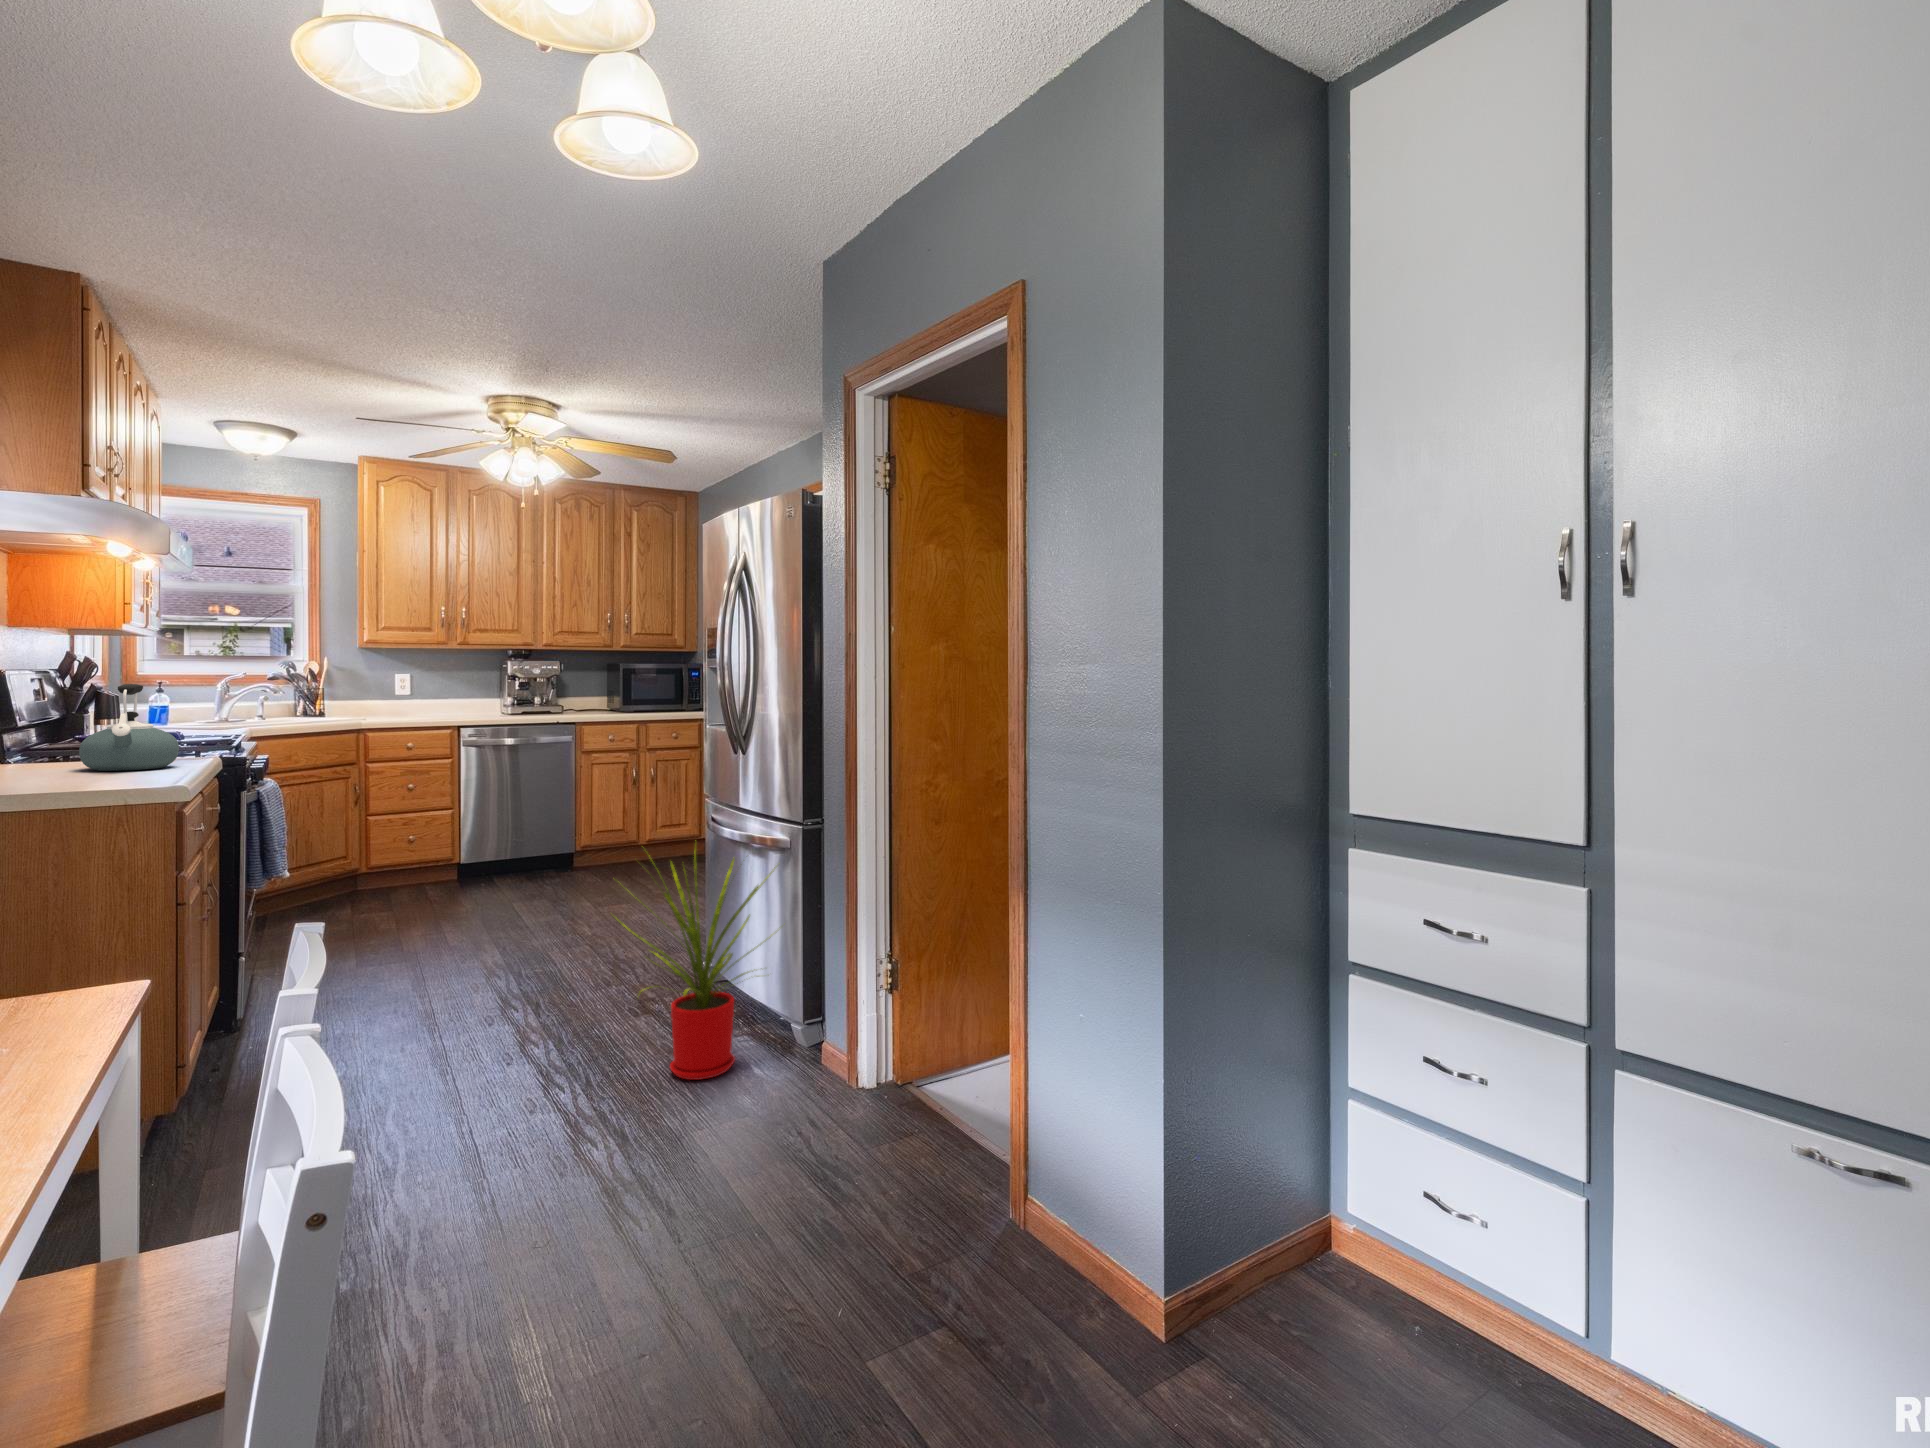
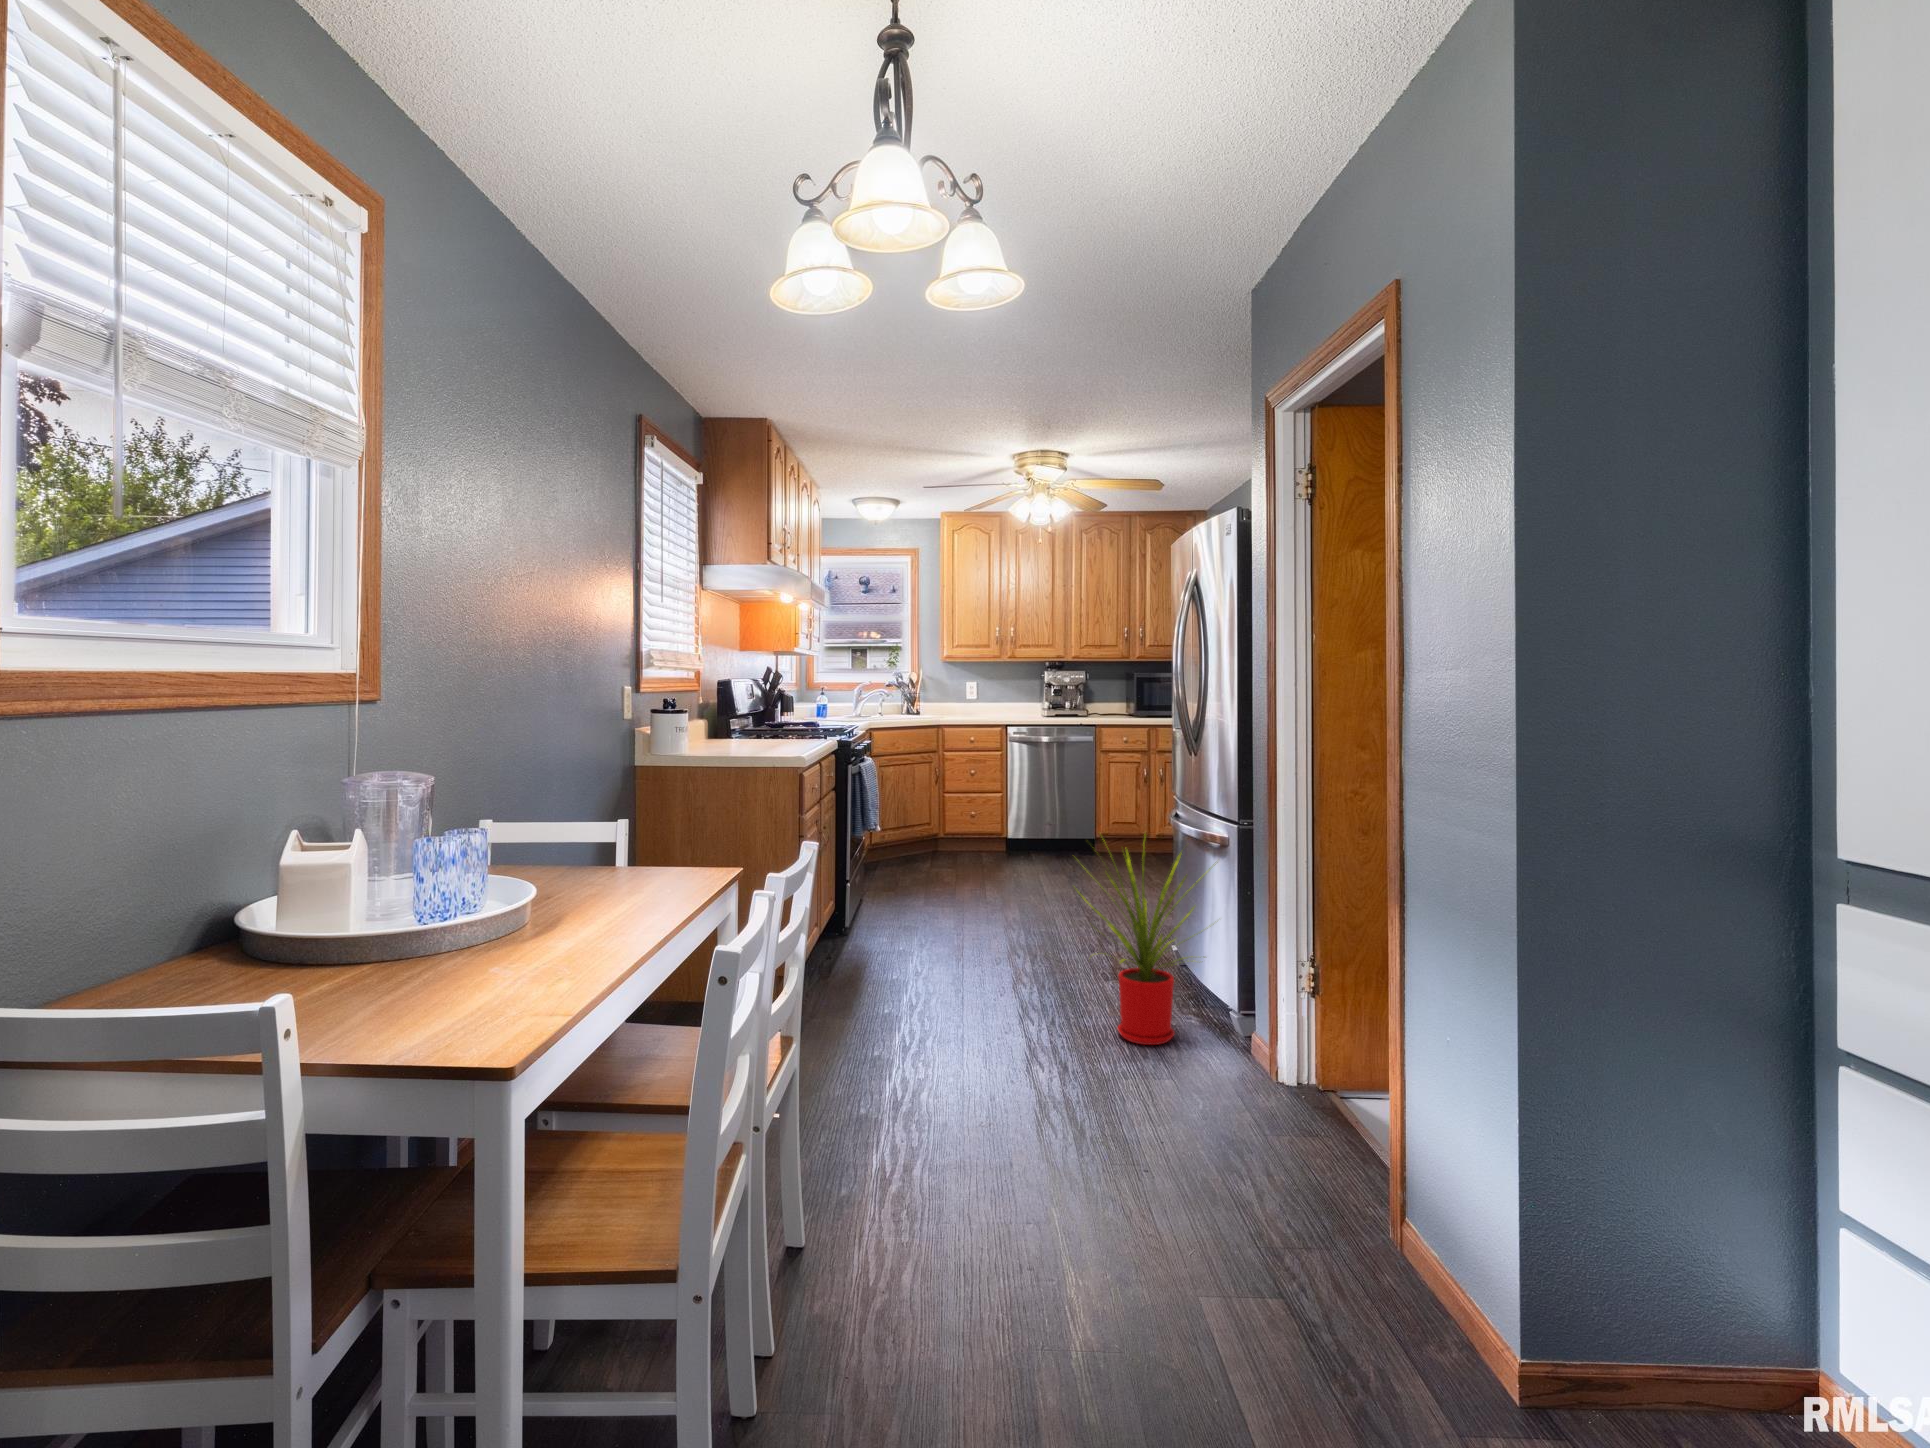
kettle: present [79,684,179,771] -> none [760,689,810,747]

